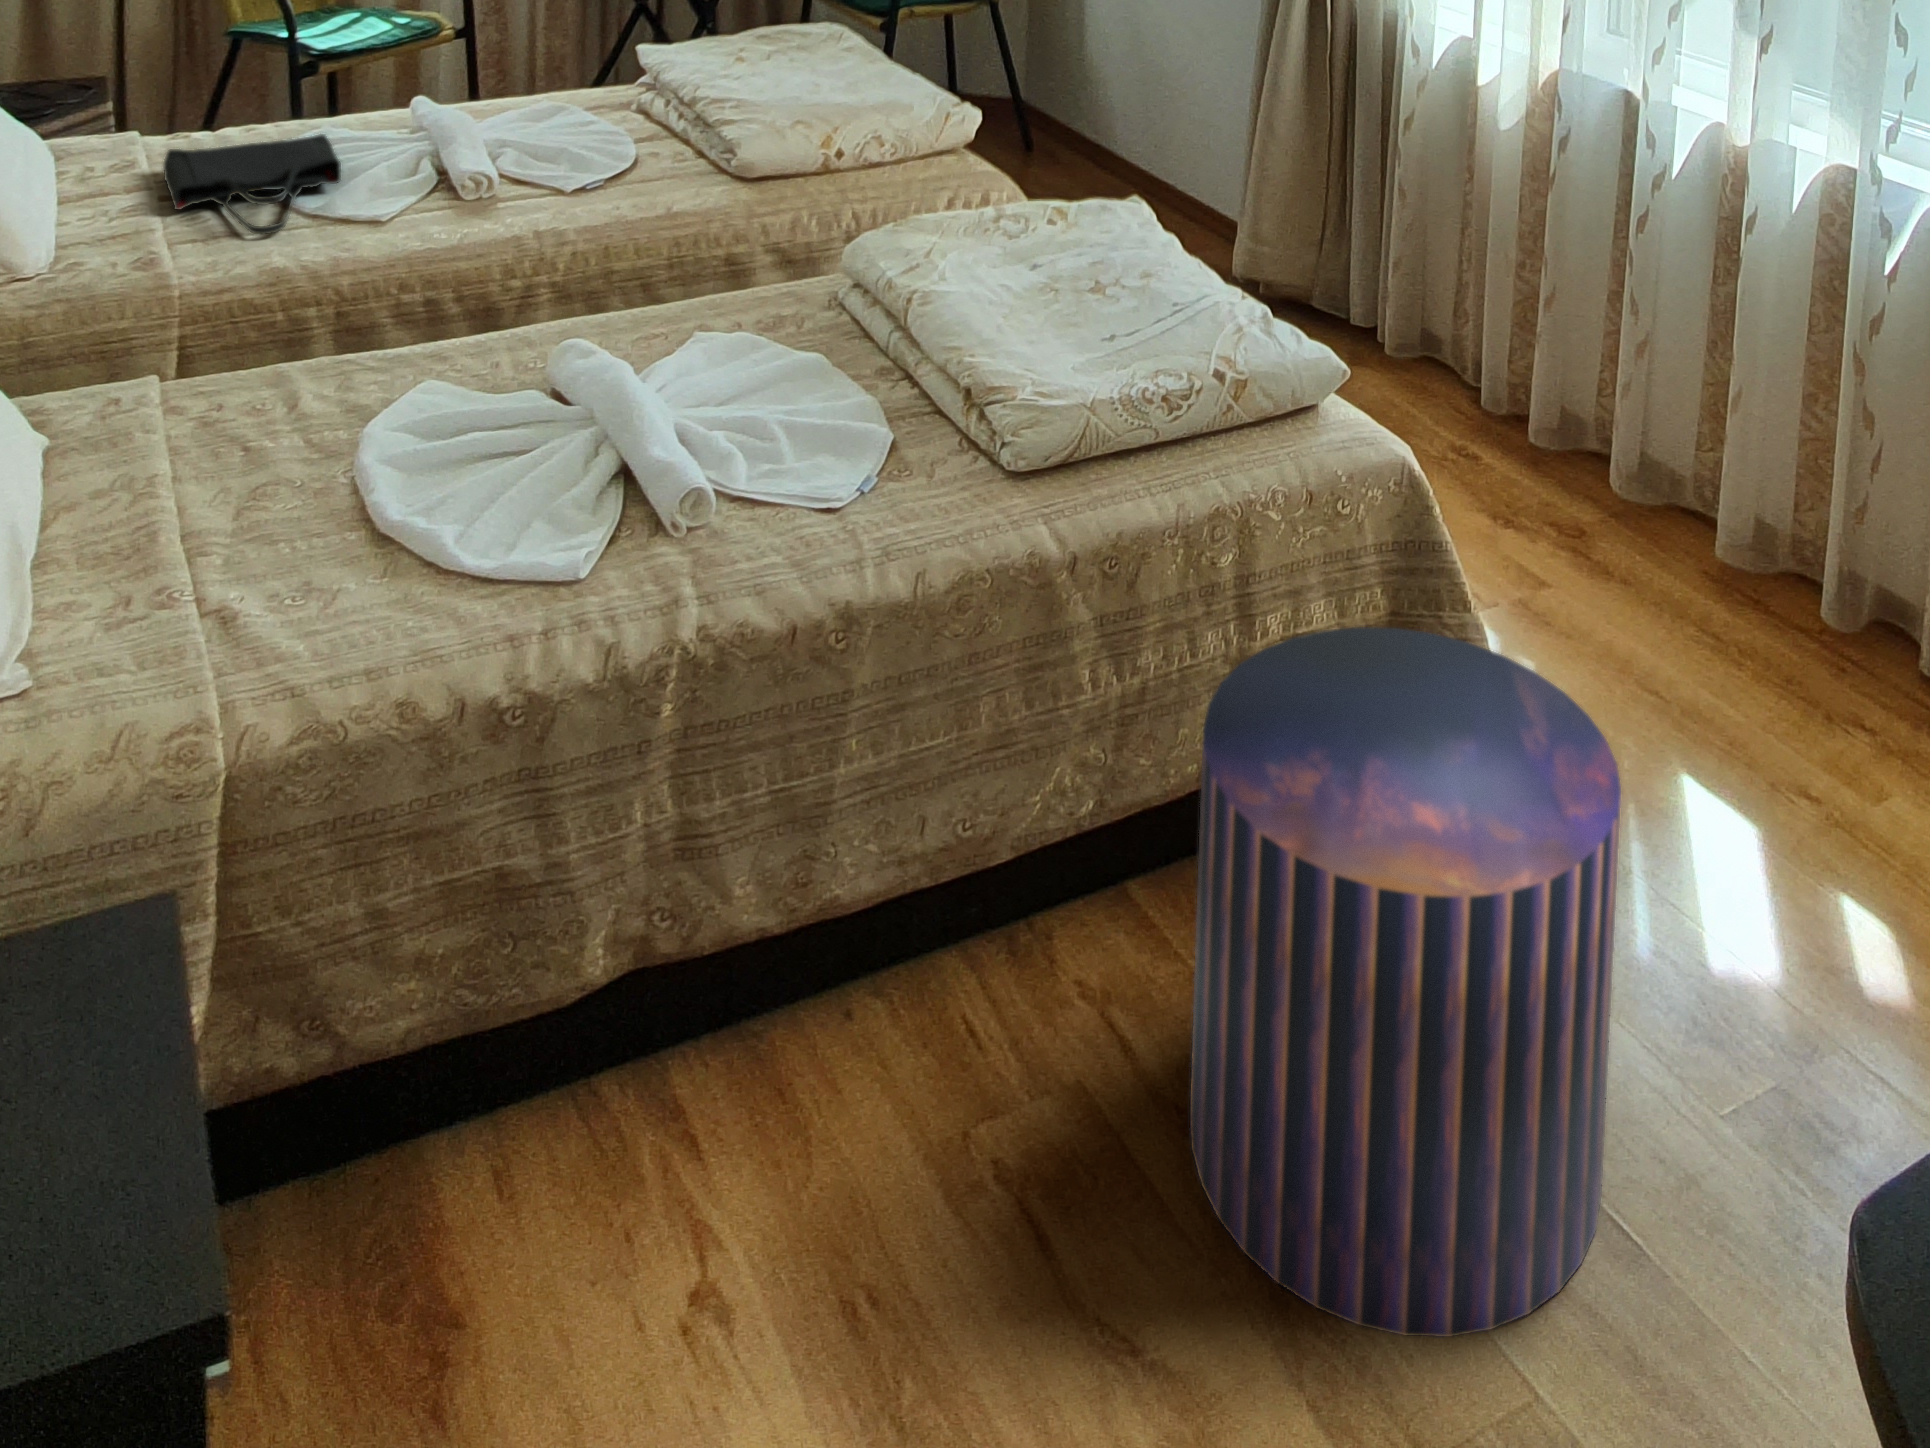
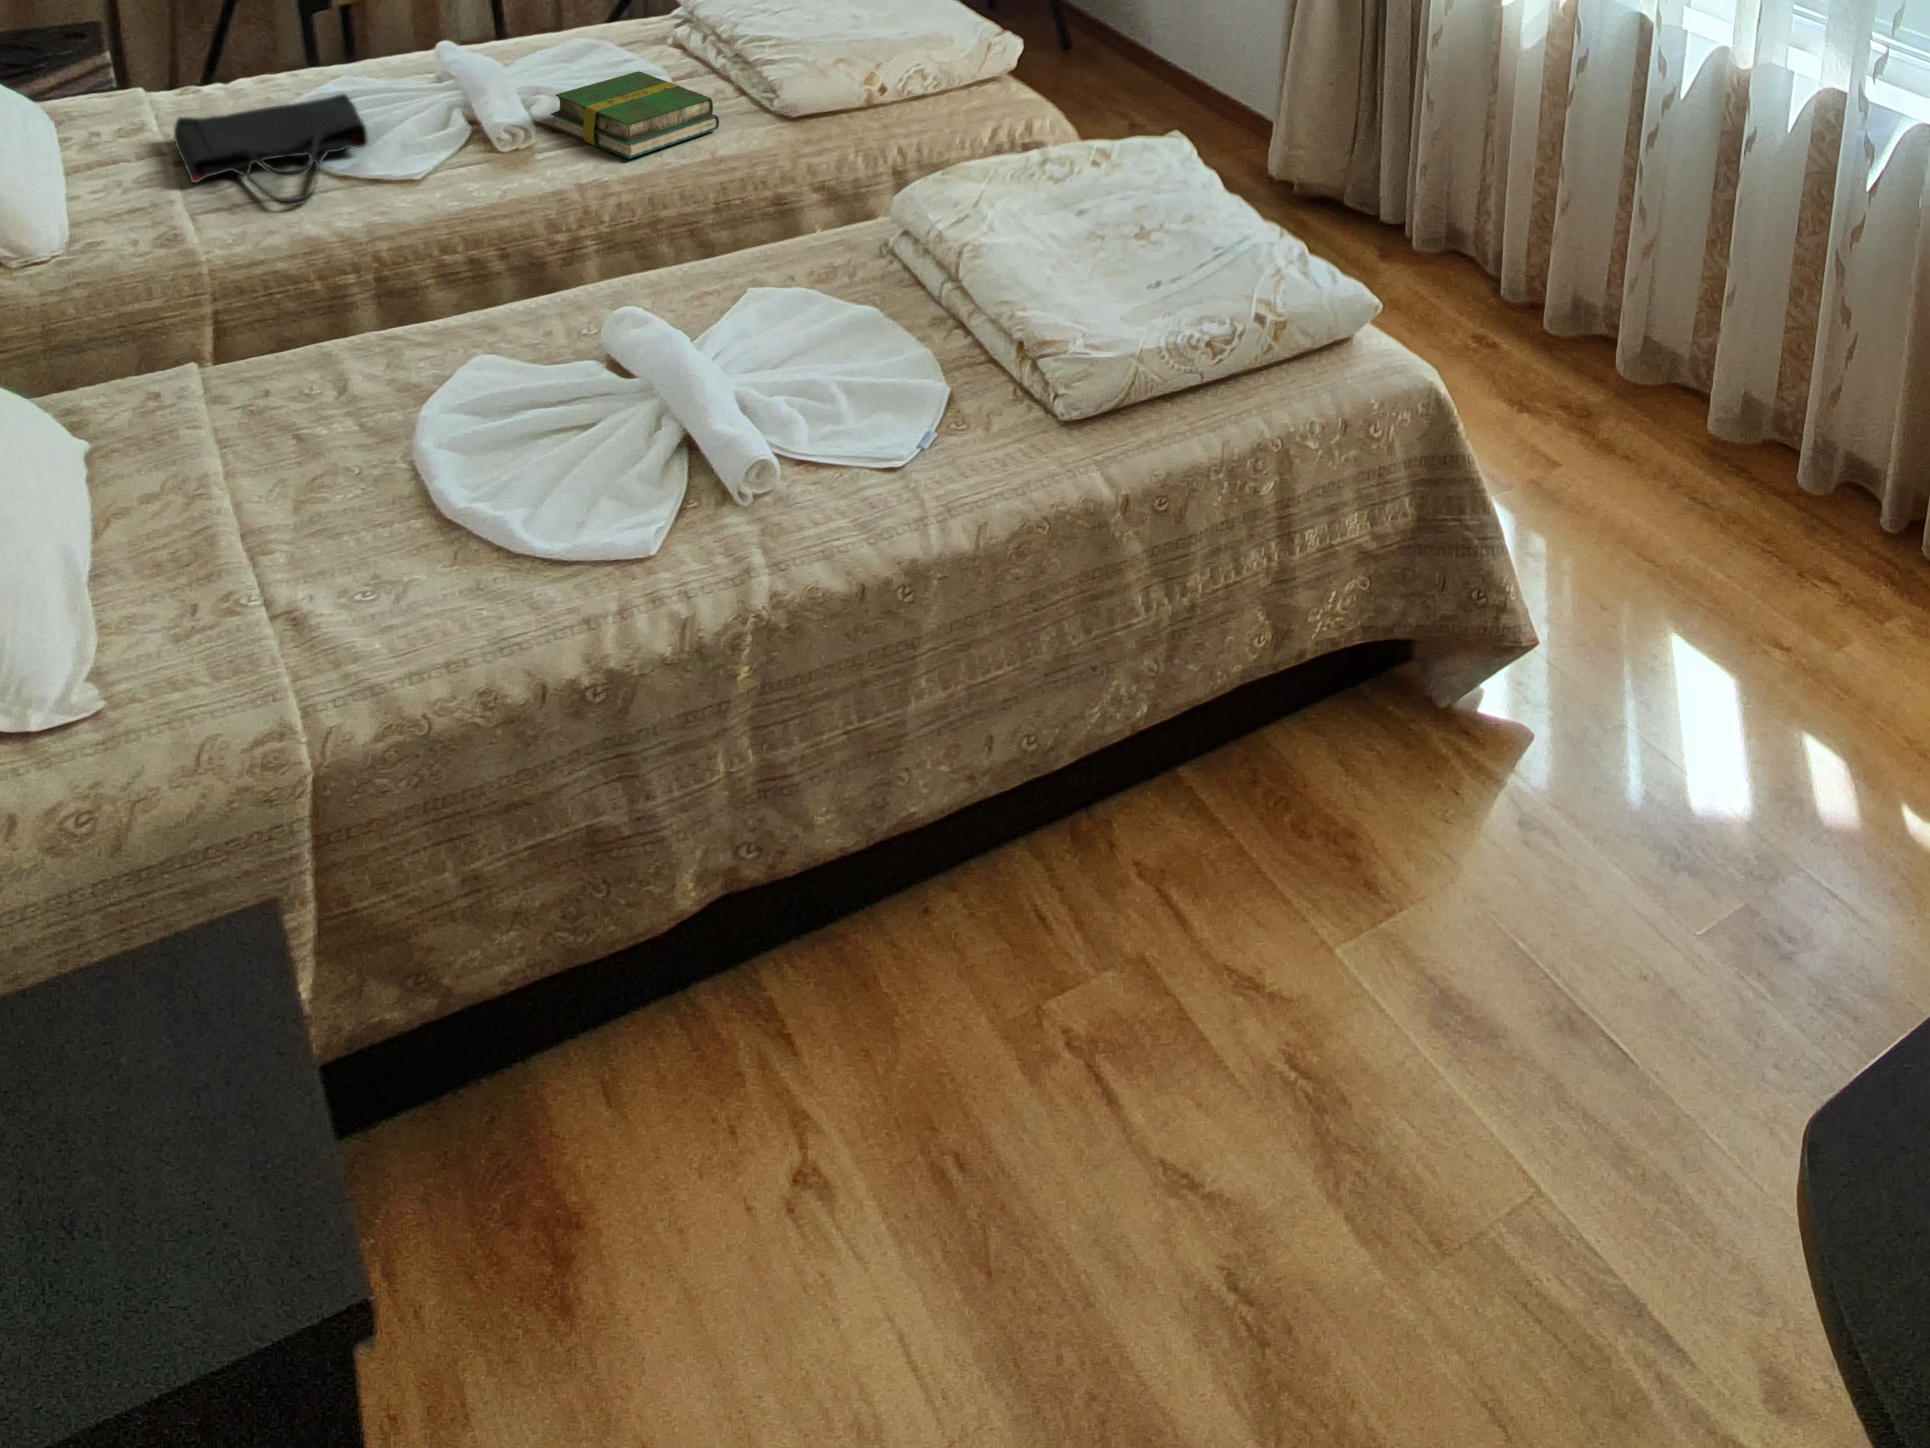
book: none [515,122,676,204] -> present [551,71,719,159]
pouf: present [1190,627,1621,1337] -> none [1234,549,1612,1132]

